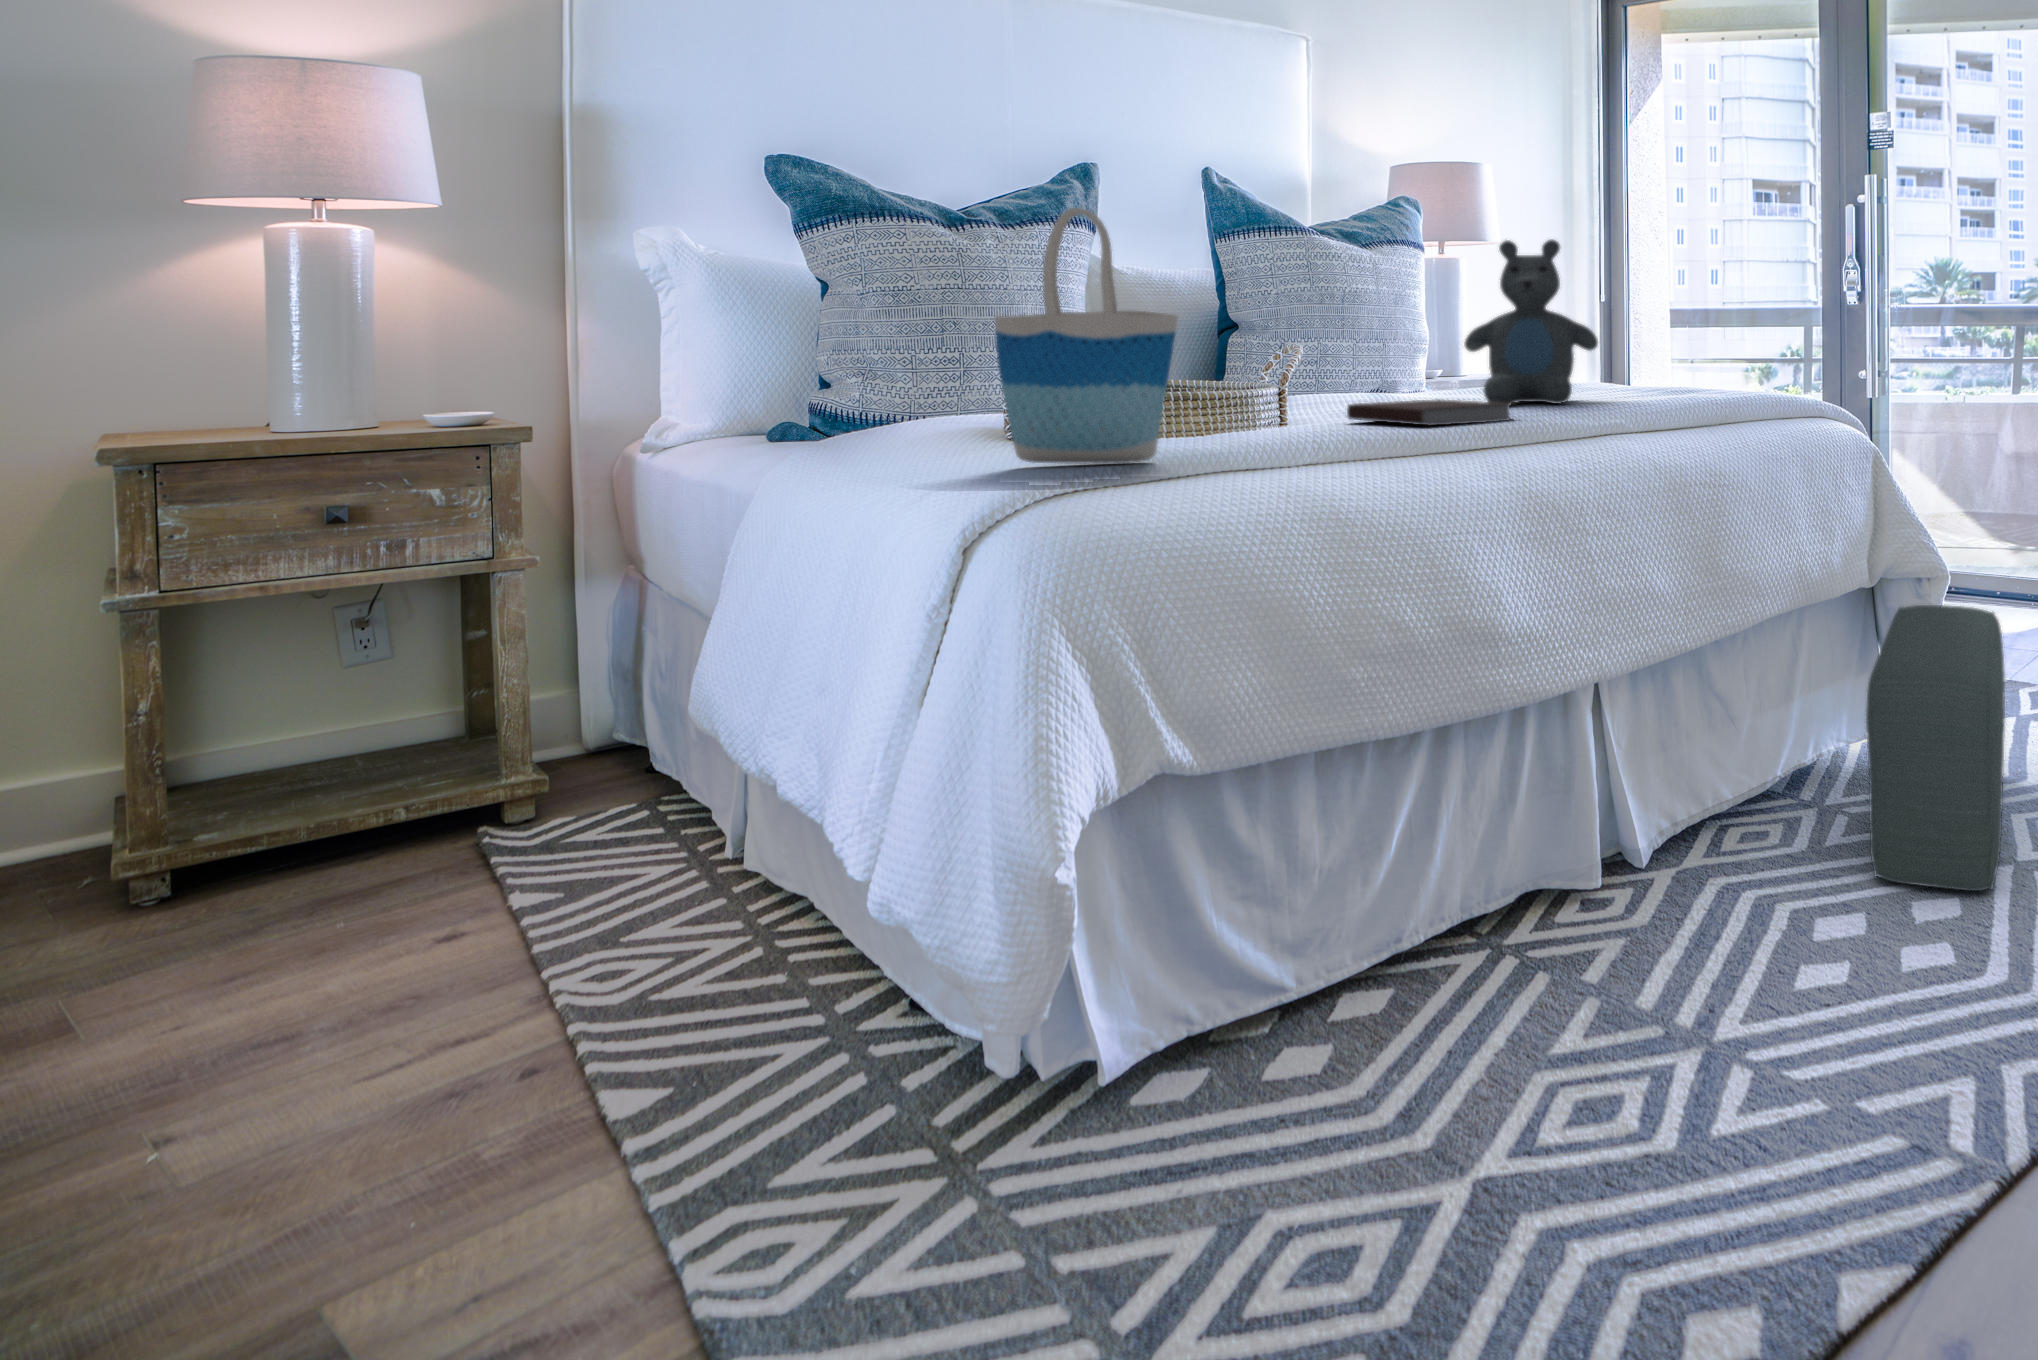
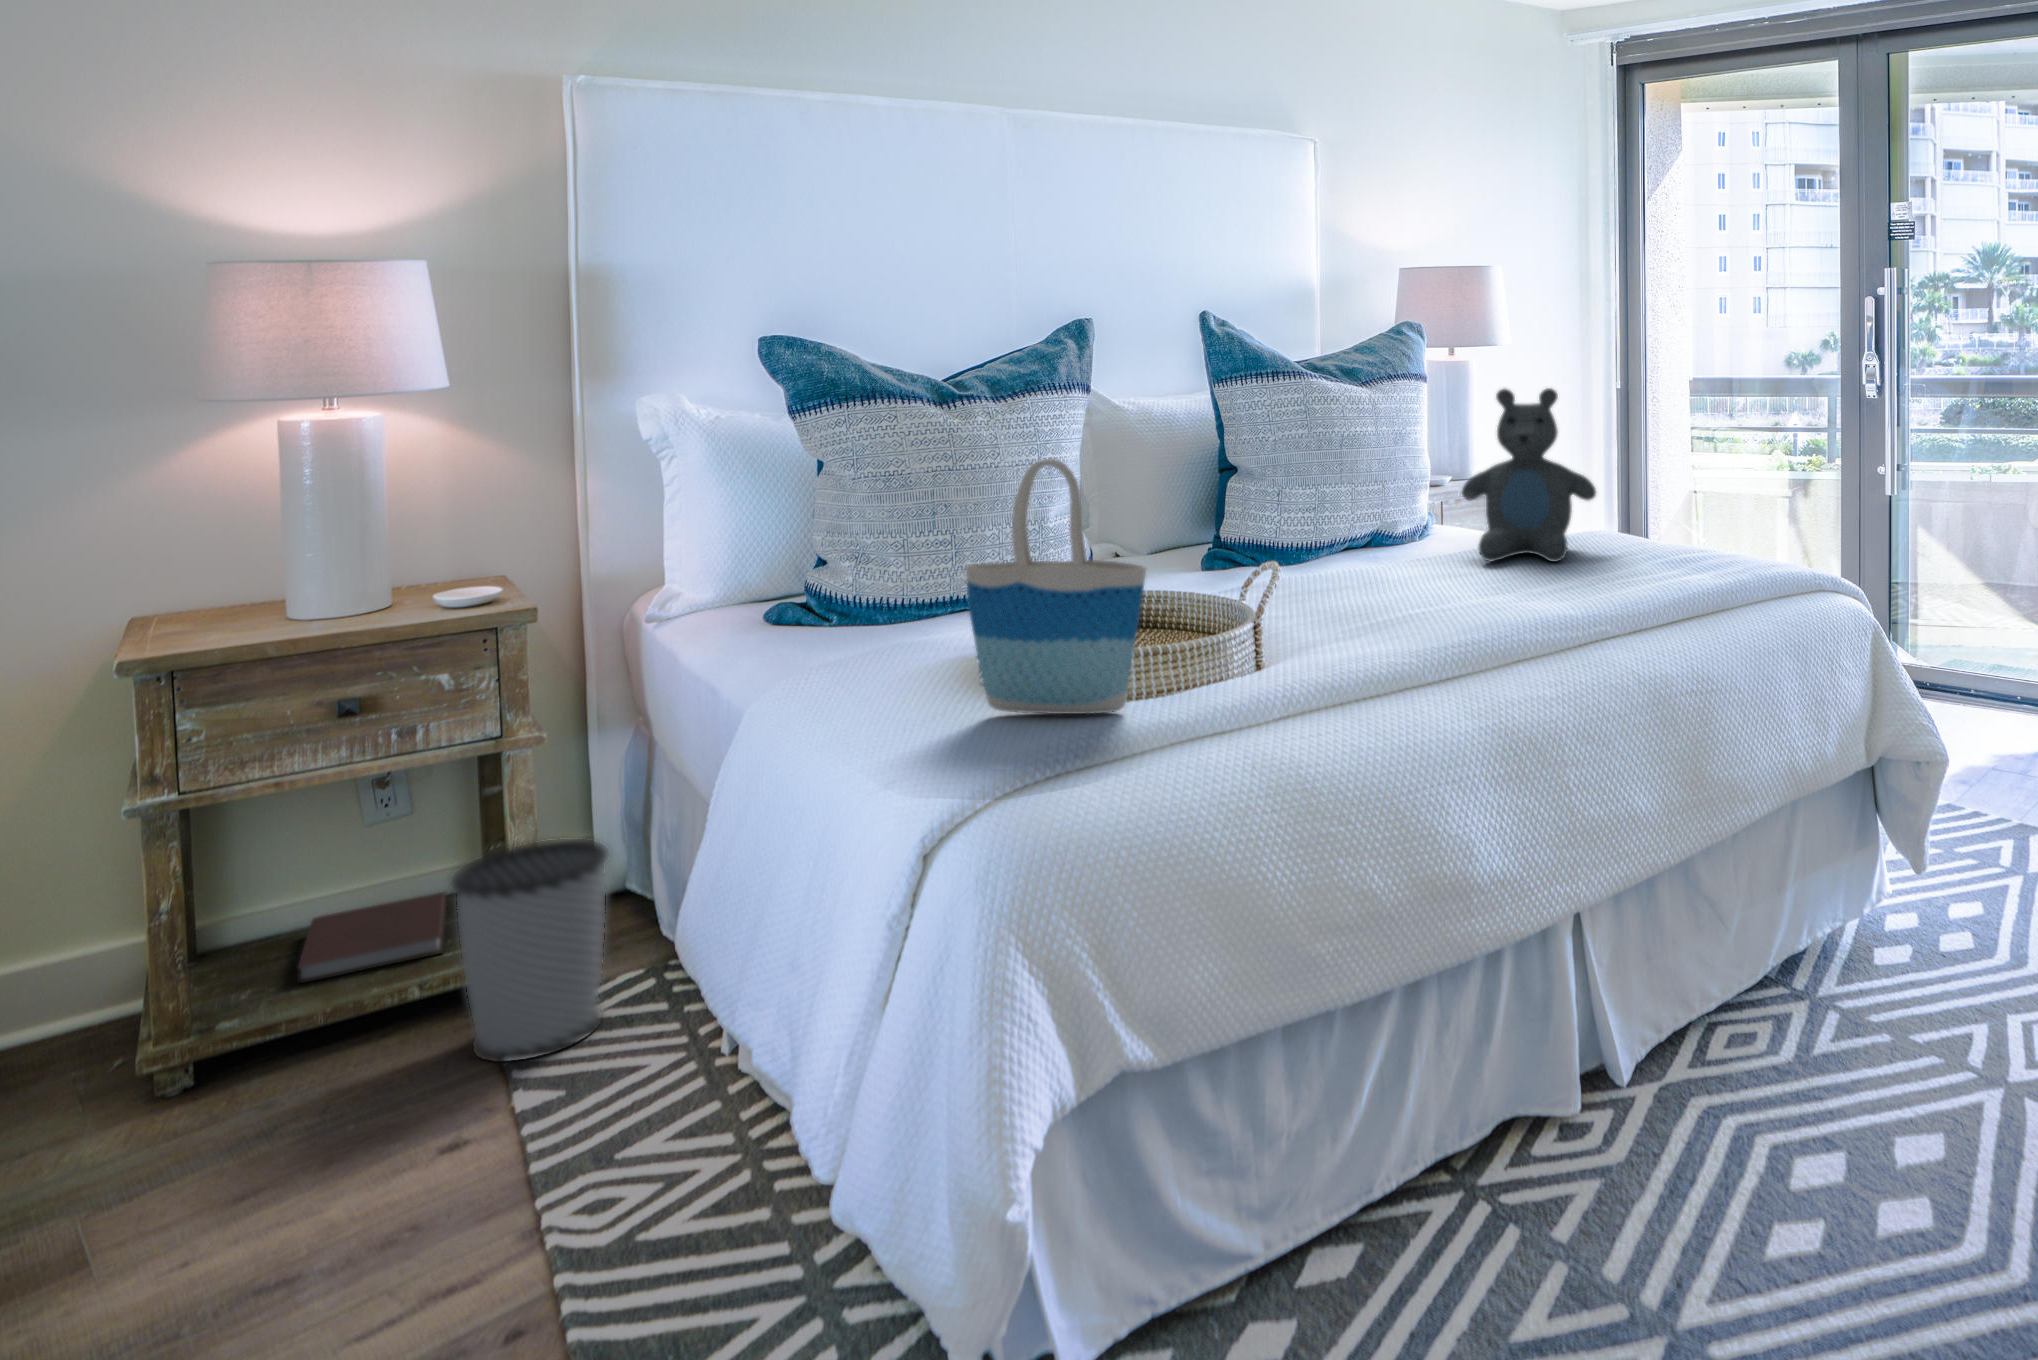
notebook: present [1347,399,1515,425] -> present [296,892,447,983]
pouf: present [1866,605,2005,891] -> none [1853,784,2002,1128]
wastebasket: none [442,657,605,870] -> present [452,839,608,1062]

